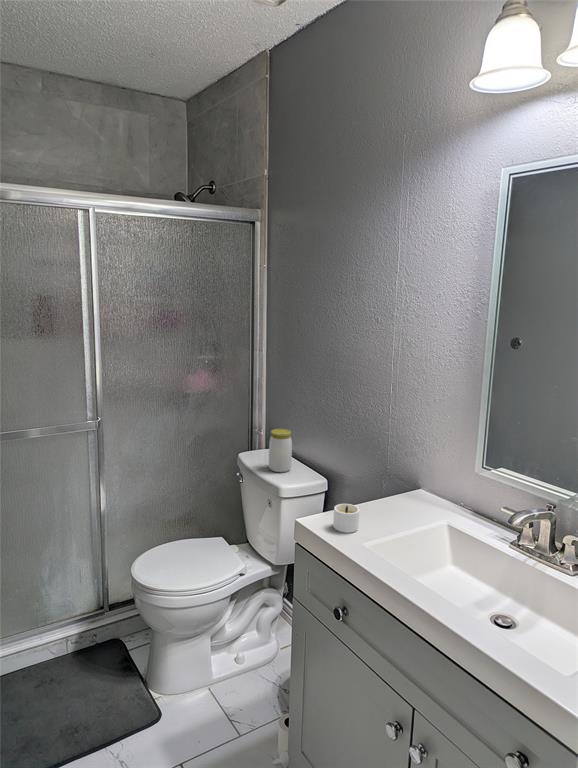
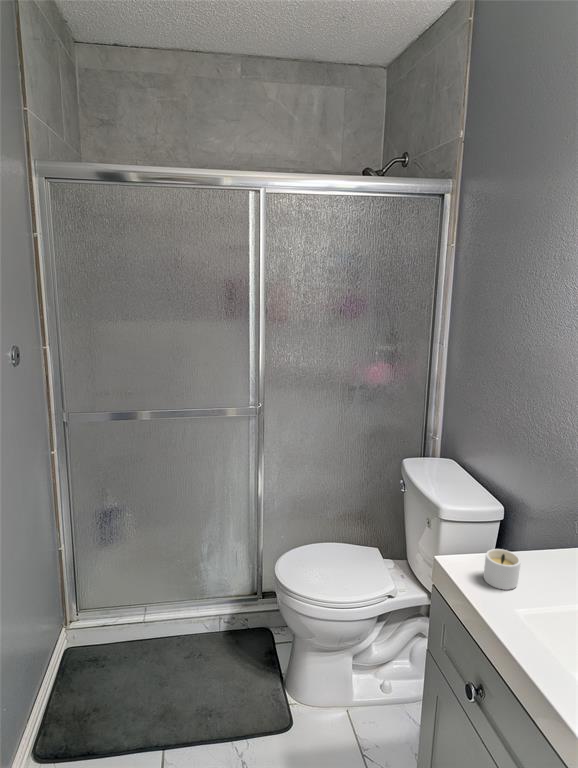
jar: present [269,429,292,472] -> none [434,436,464,488]

